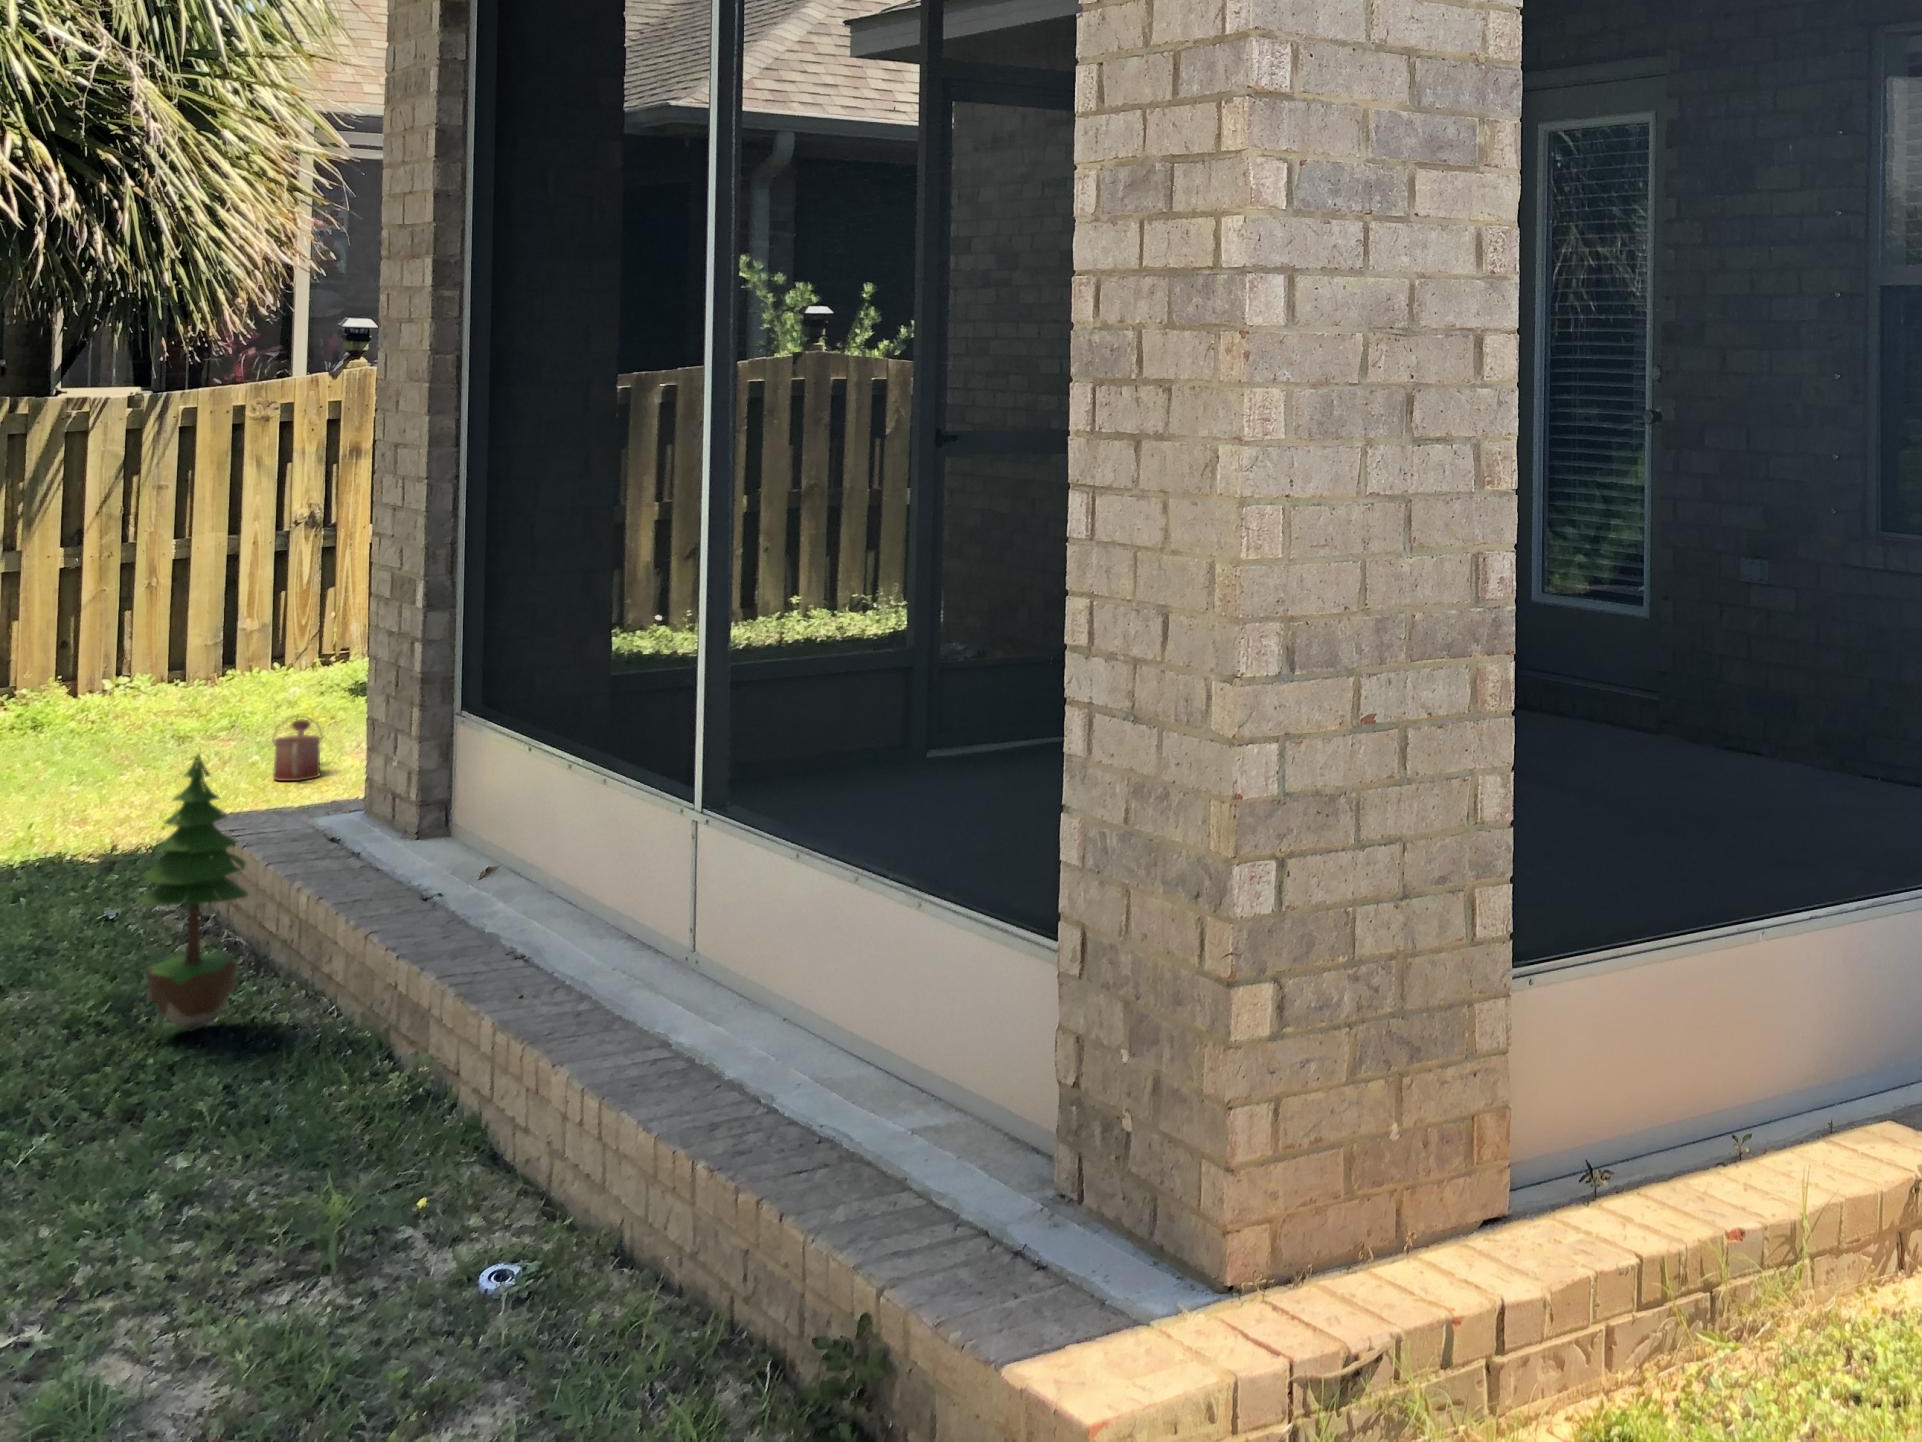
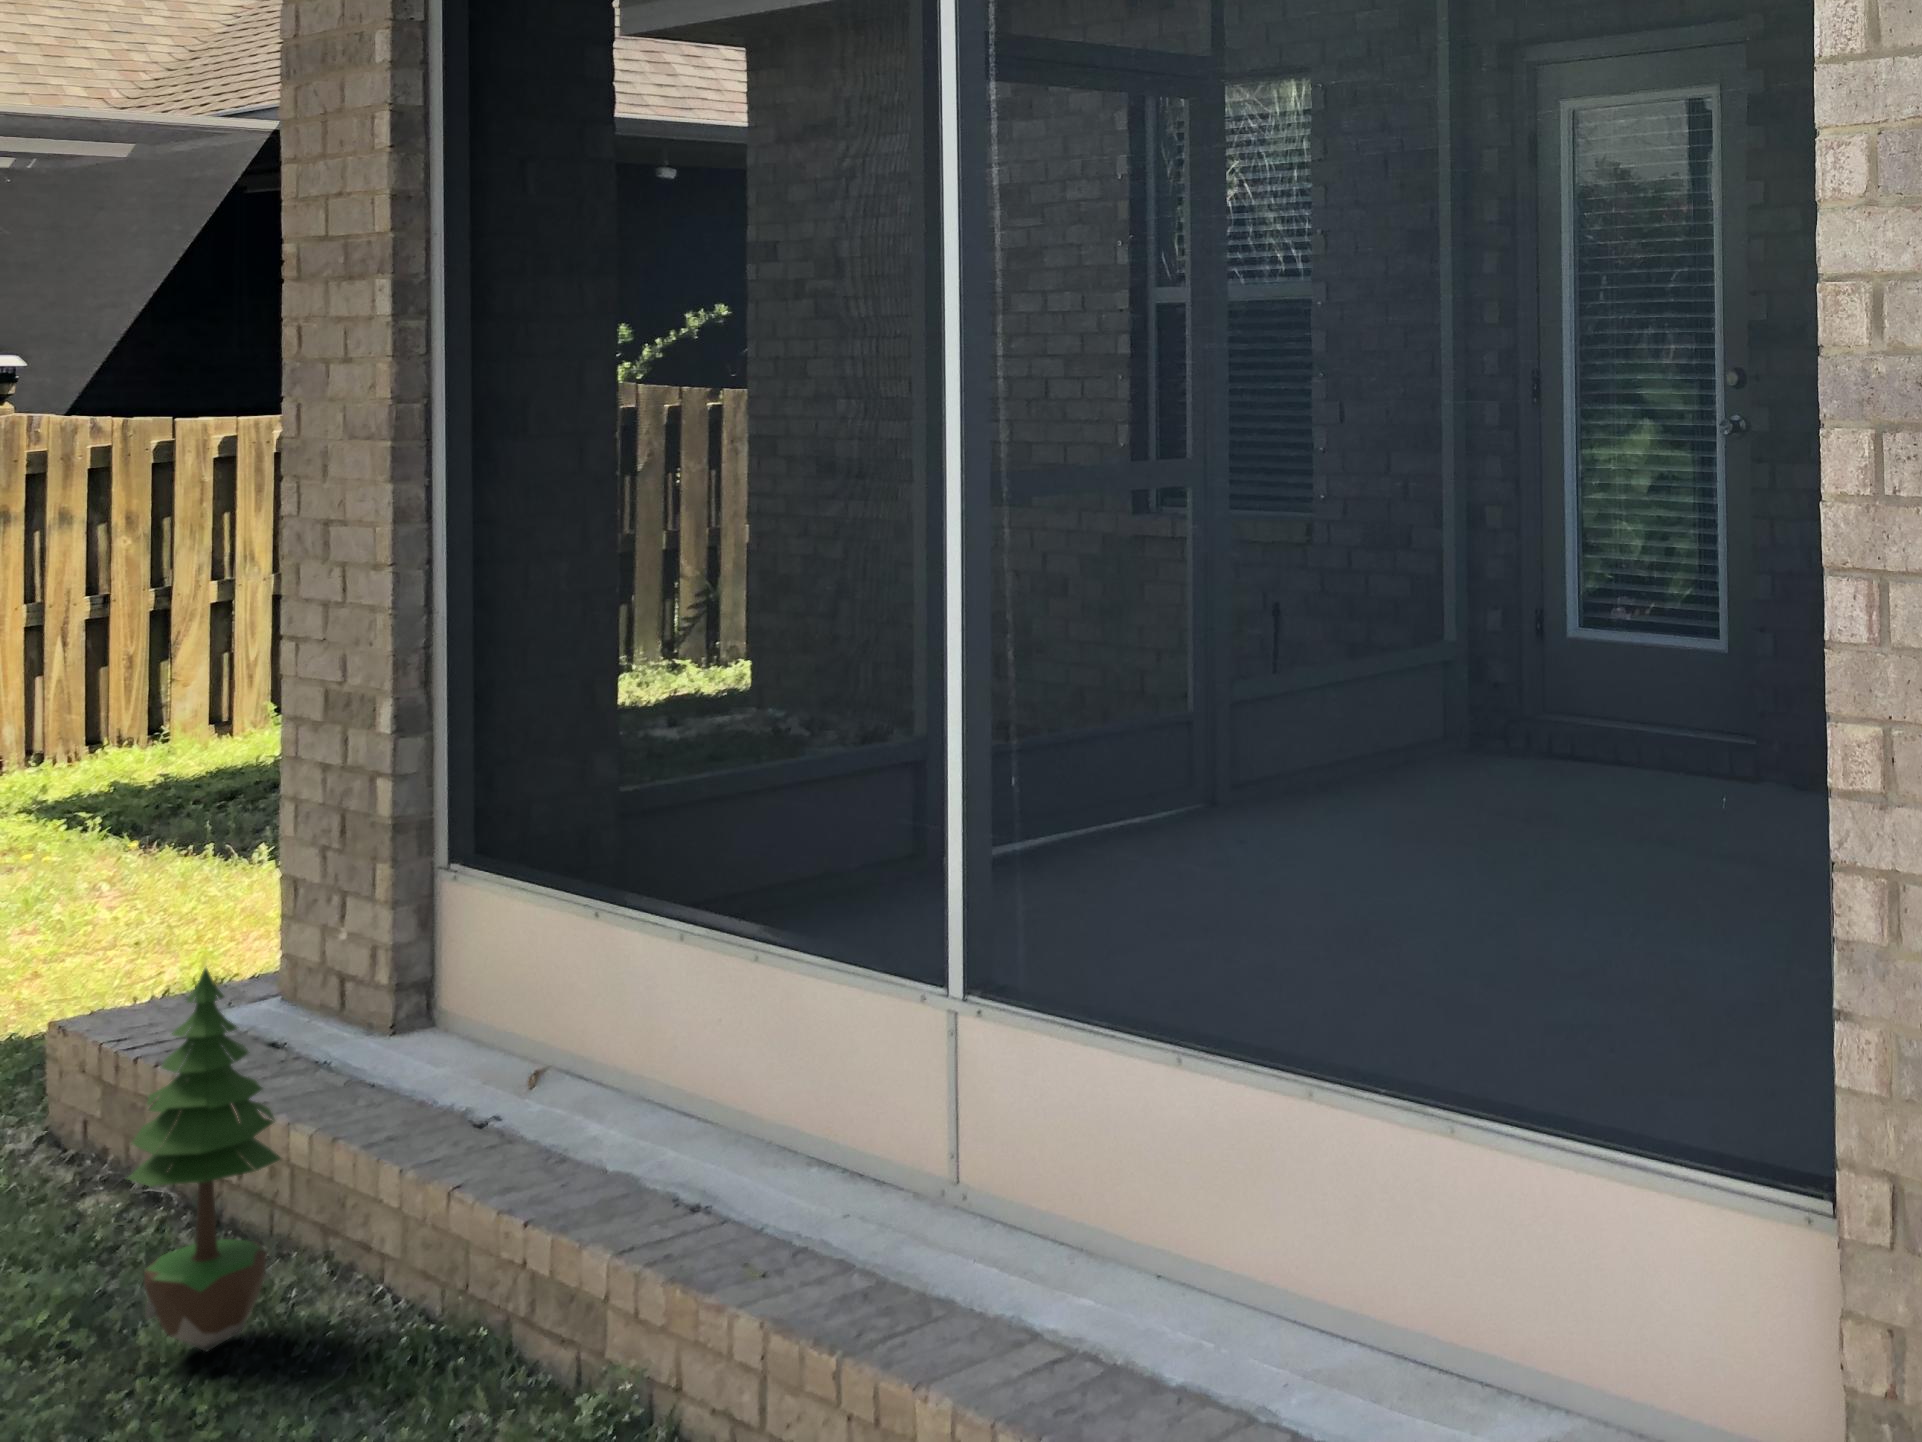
watering can: present [272,716,323,781] -> none [61,865,131,952]

